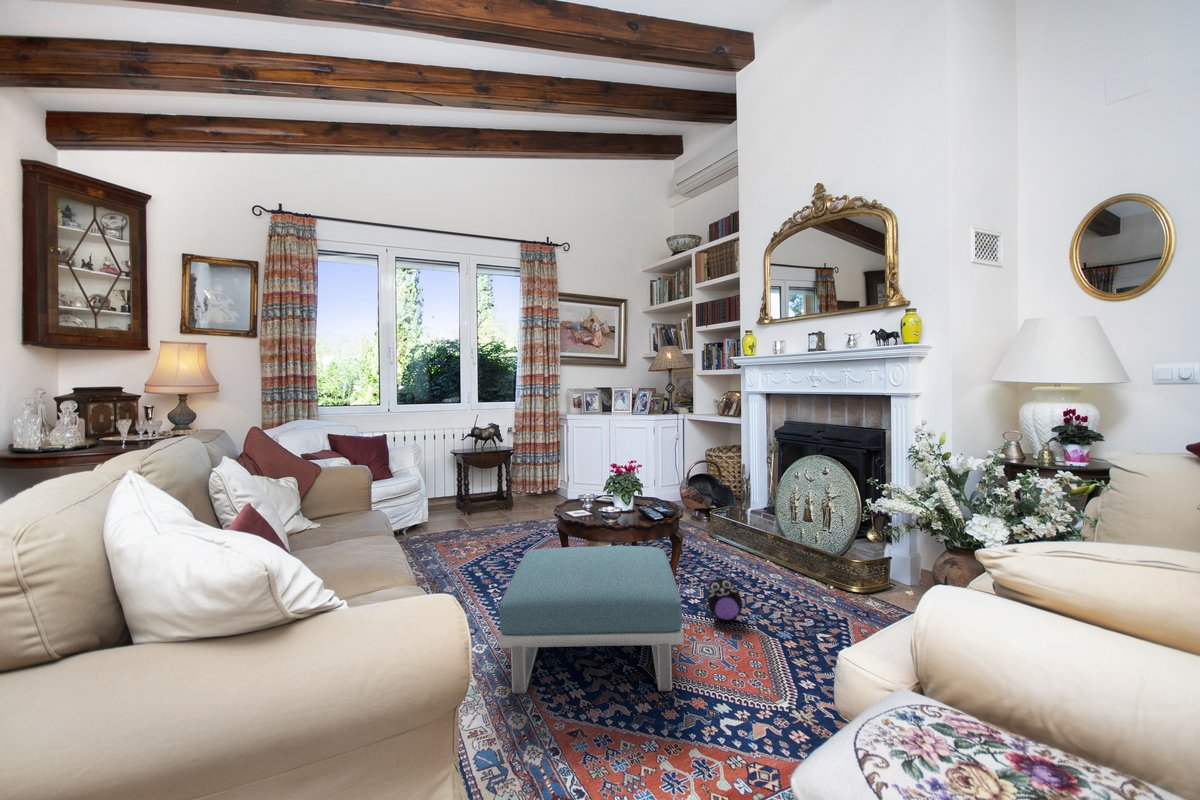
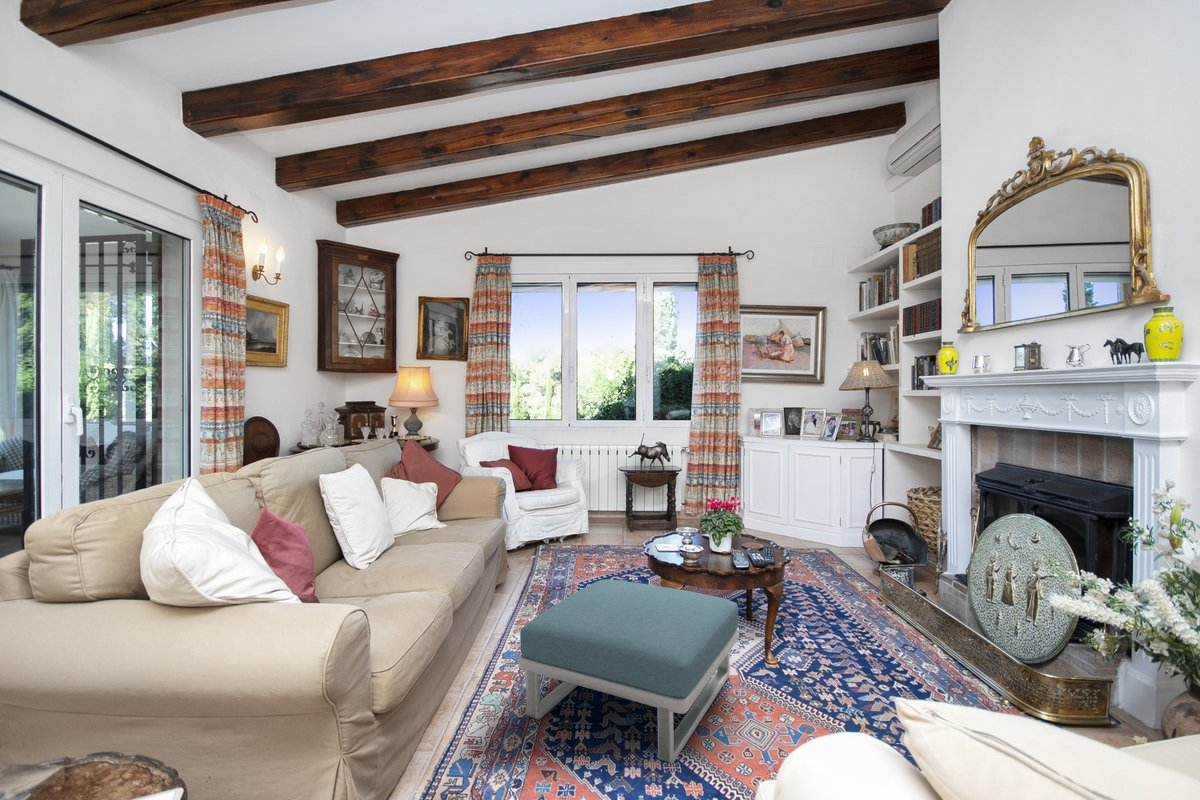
plush toy: present [706,573,745,621] -> none [786,647,837,707]

